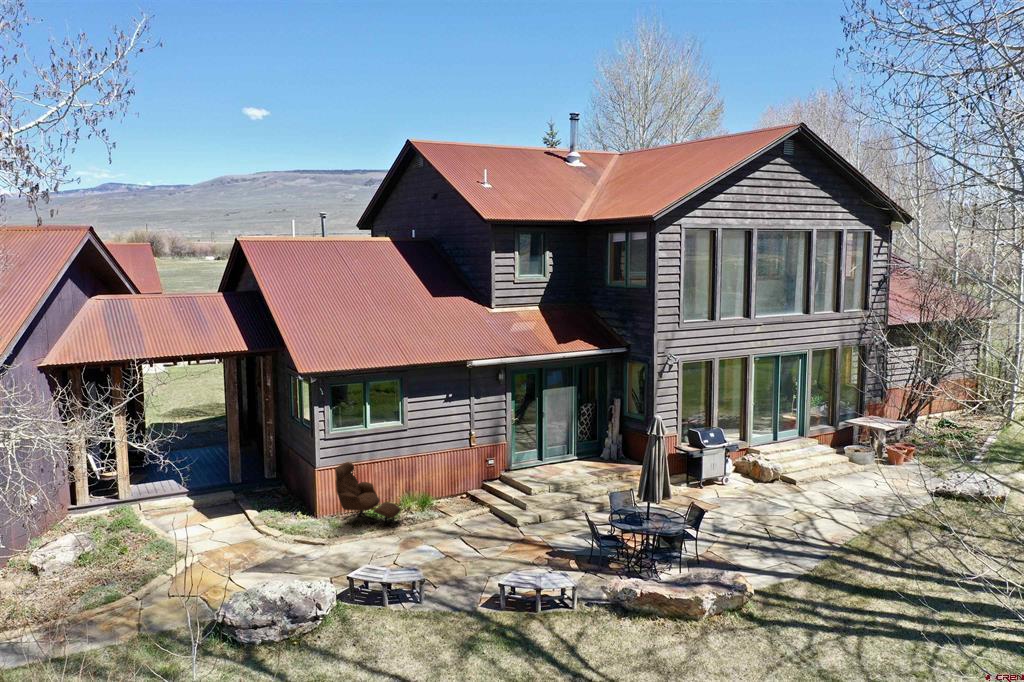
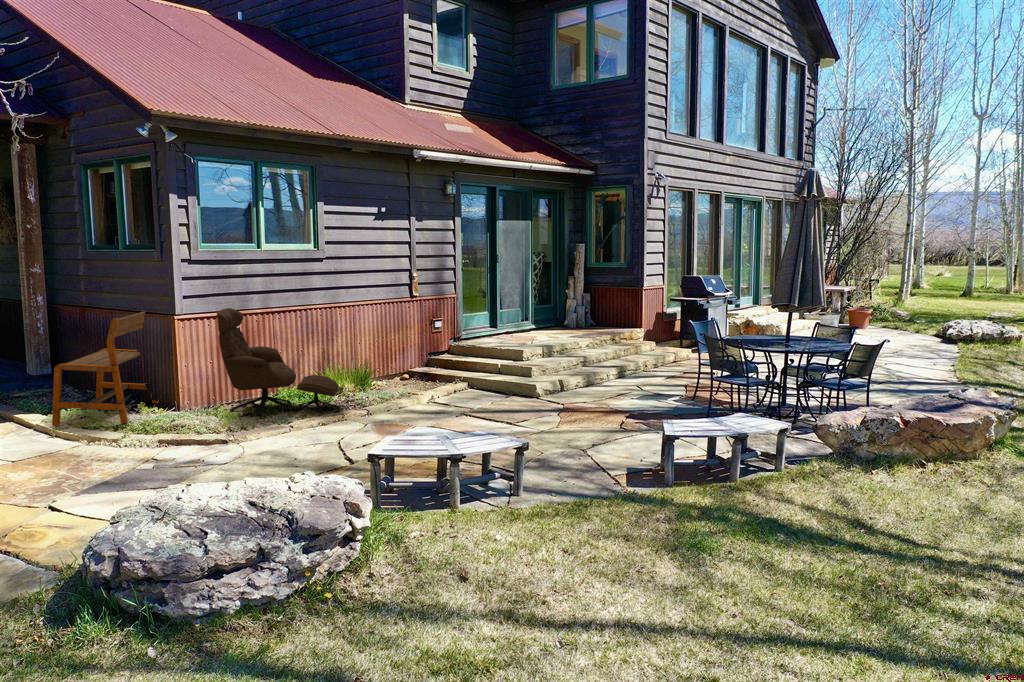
bench: none [258,458,317,523] -> present [52,311,159,426]

